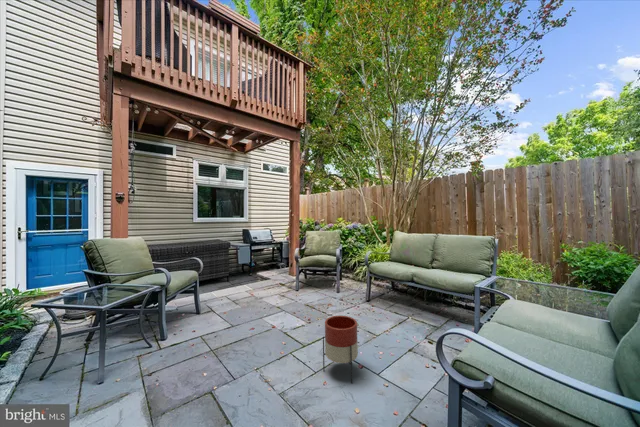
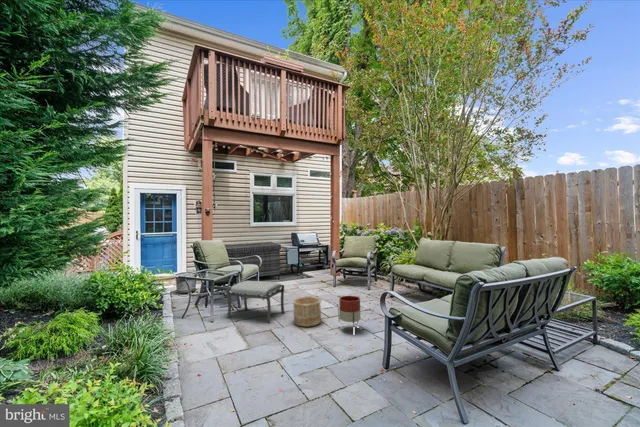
ottoman: none [132,298,234,372] -> present [227,281,284,323]
wooden bucket: none [247,318,293,374] -> present [293,297,321,327]

